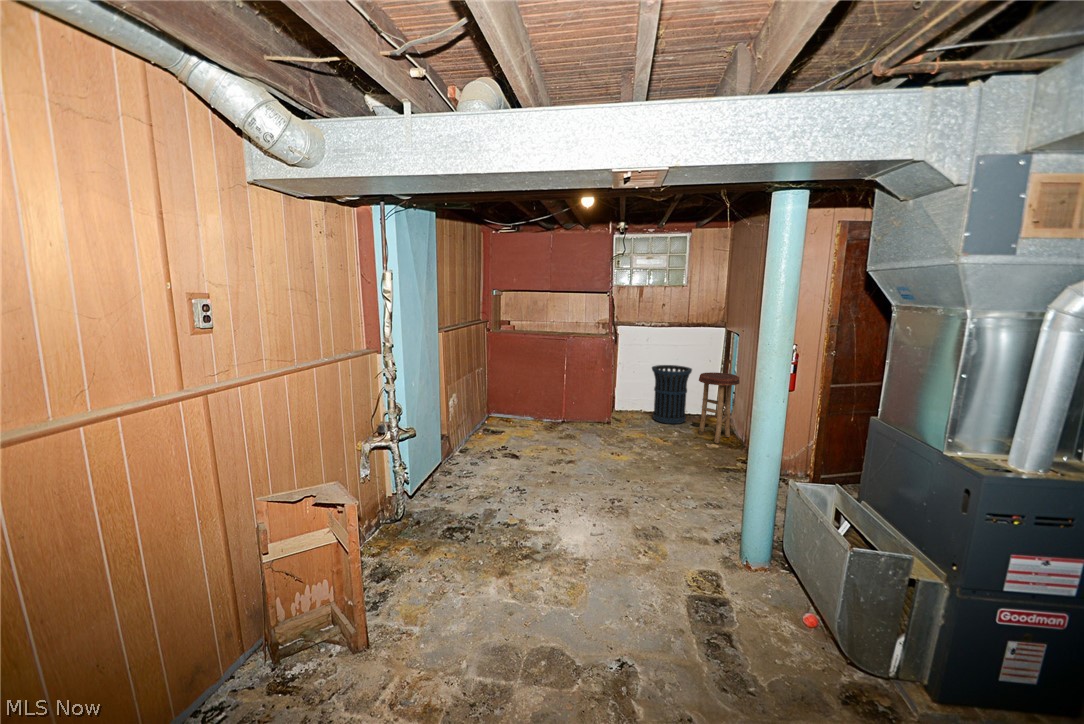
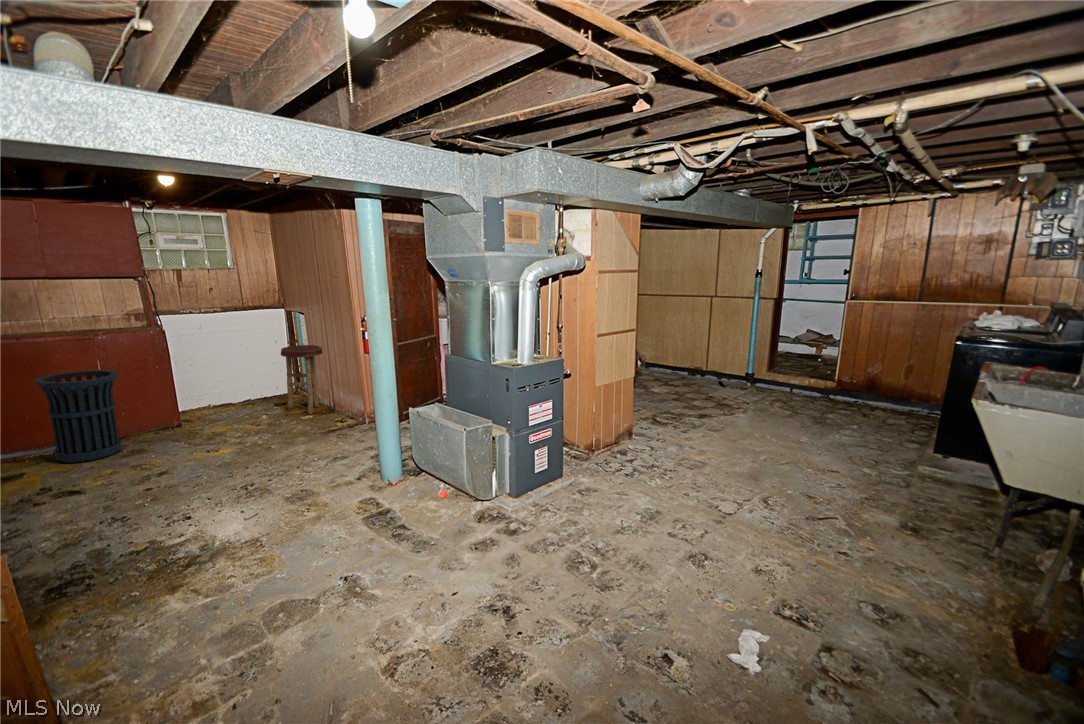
trash can: present [652,365,692,424] -> present [35,370,122,463]

